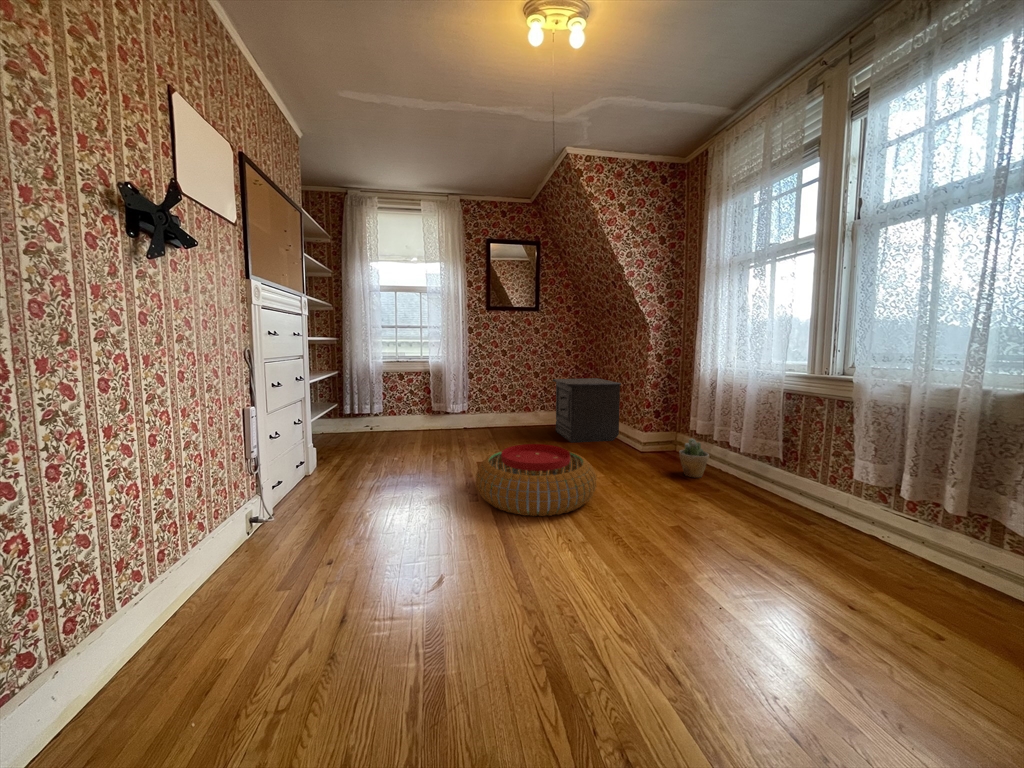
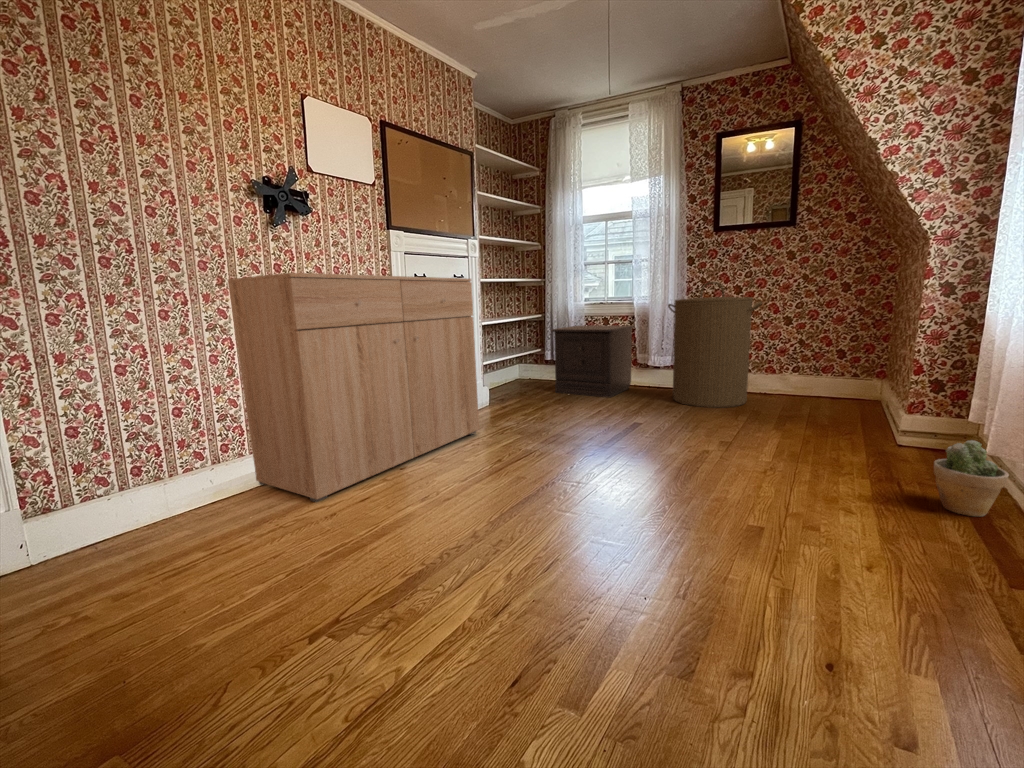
dresser: none [90,334,366,667] -> present [228,273,479,502]
laundry hamper: none [465,347,529,439] -> present [668,282,762,408]
nightstand: present [553,378,621,443] -> present [551,325,634,398]
pouf: present [476,444,596,516] -> none [555,404,717,493]

